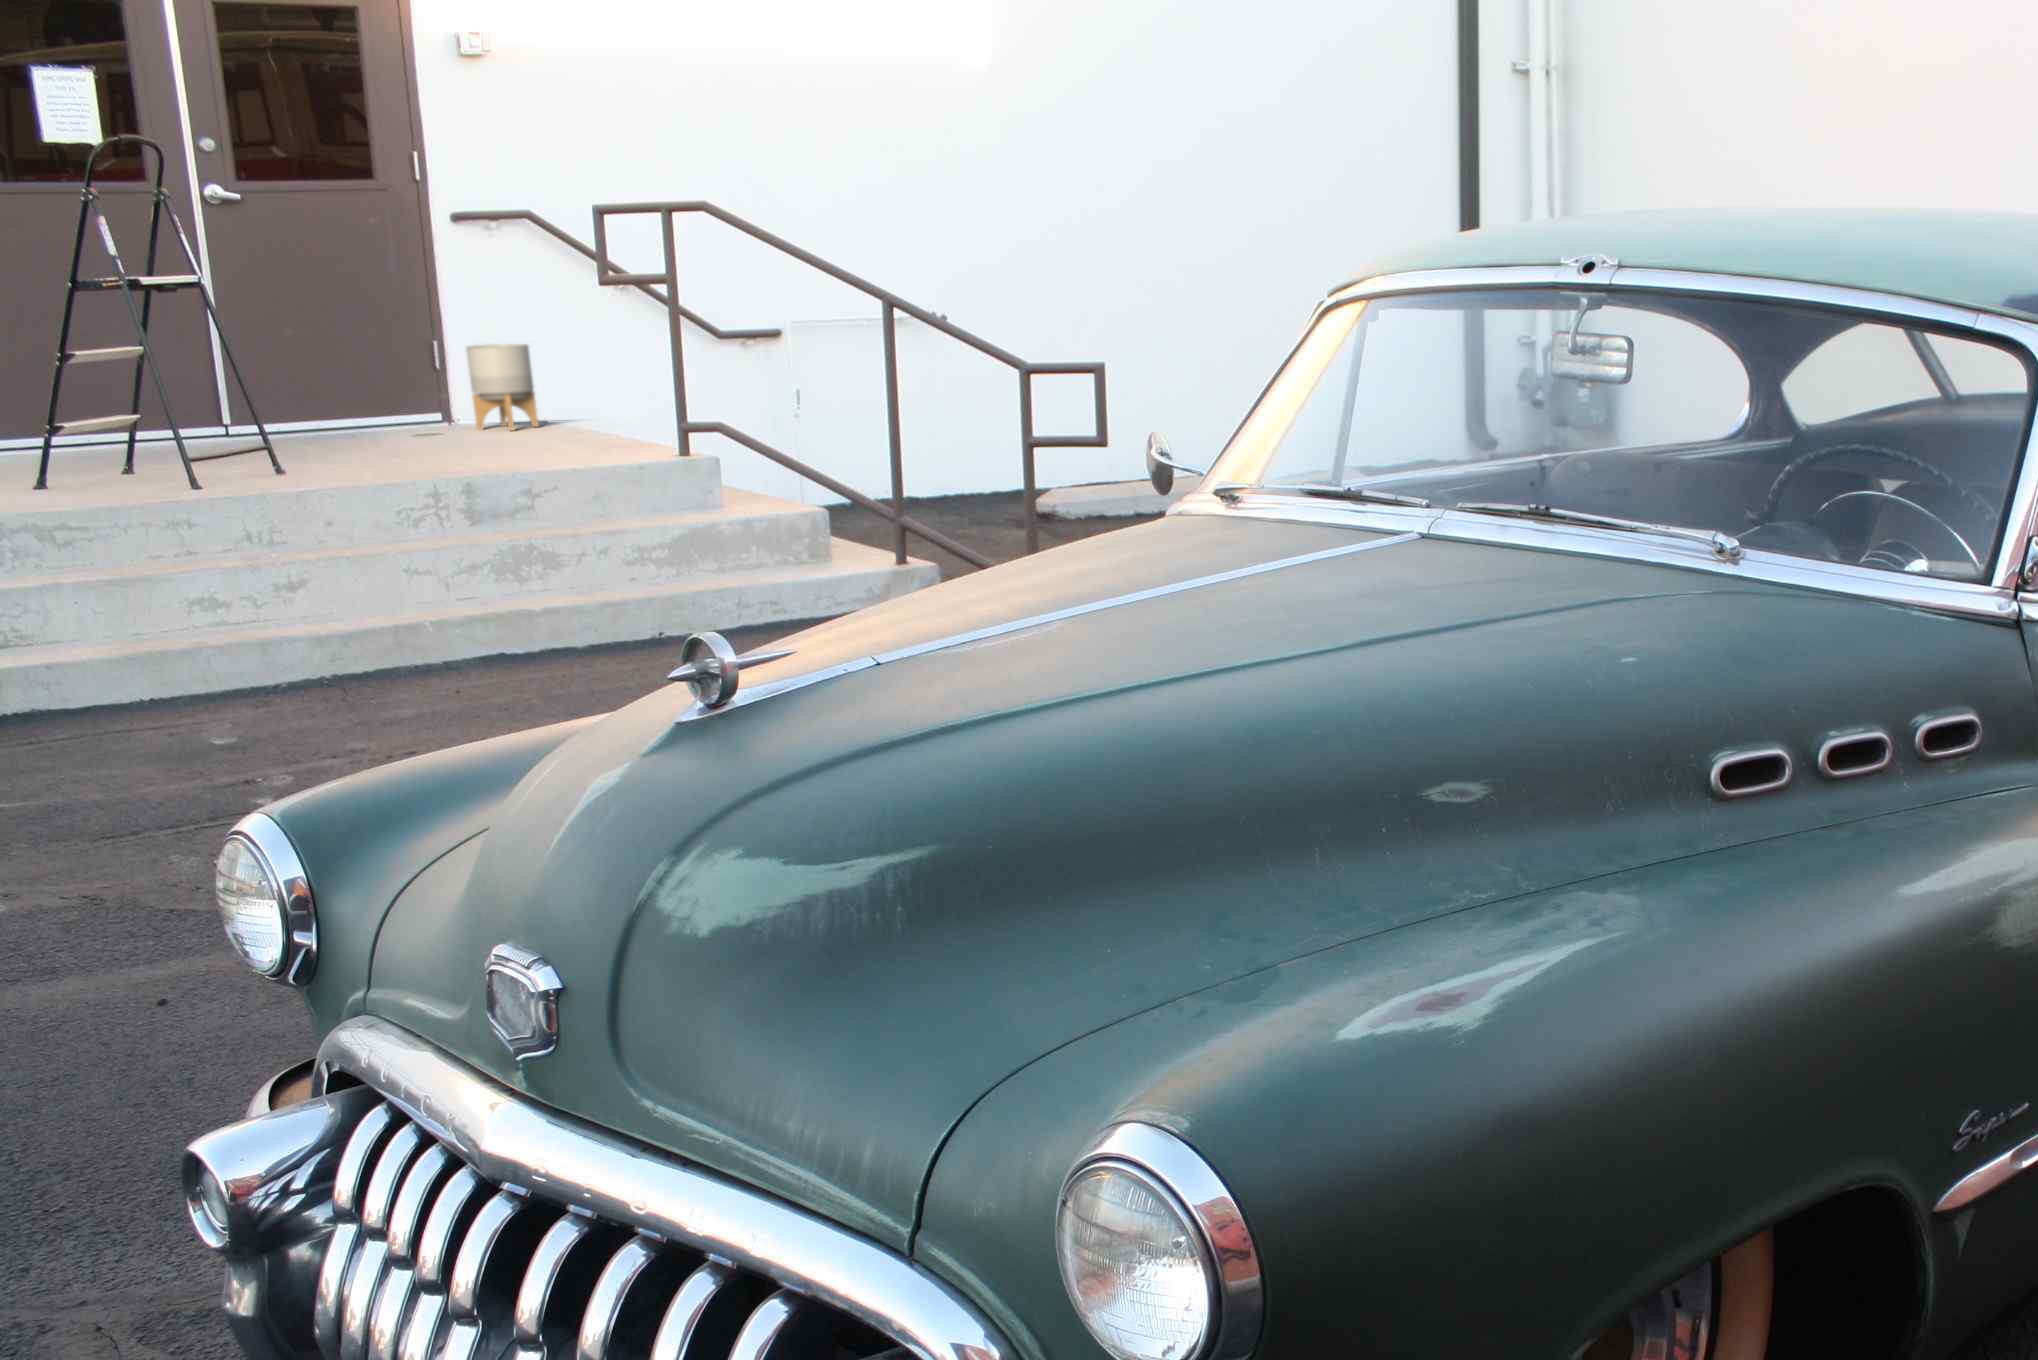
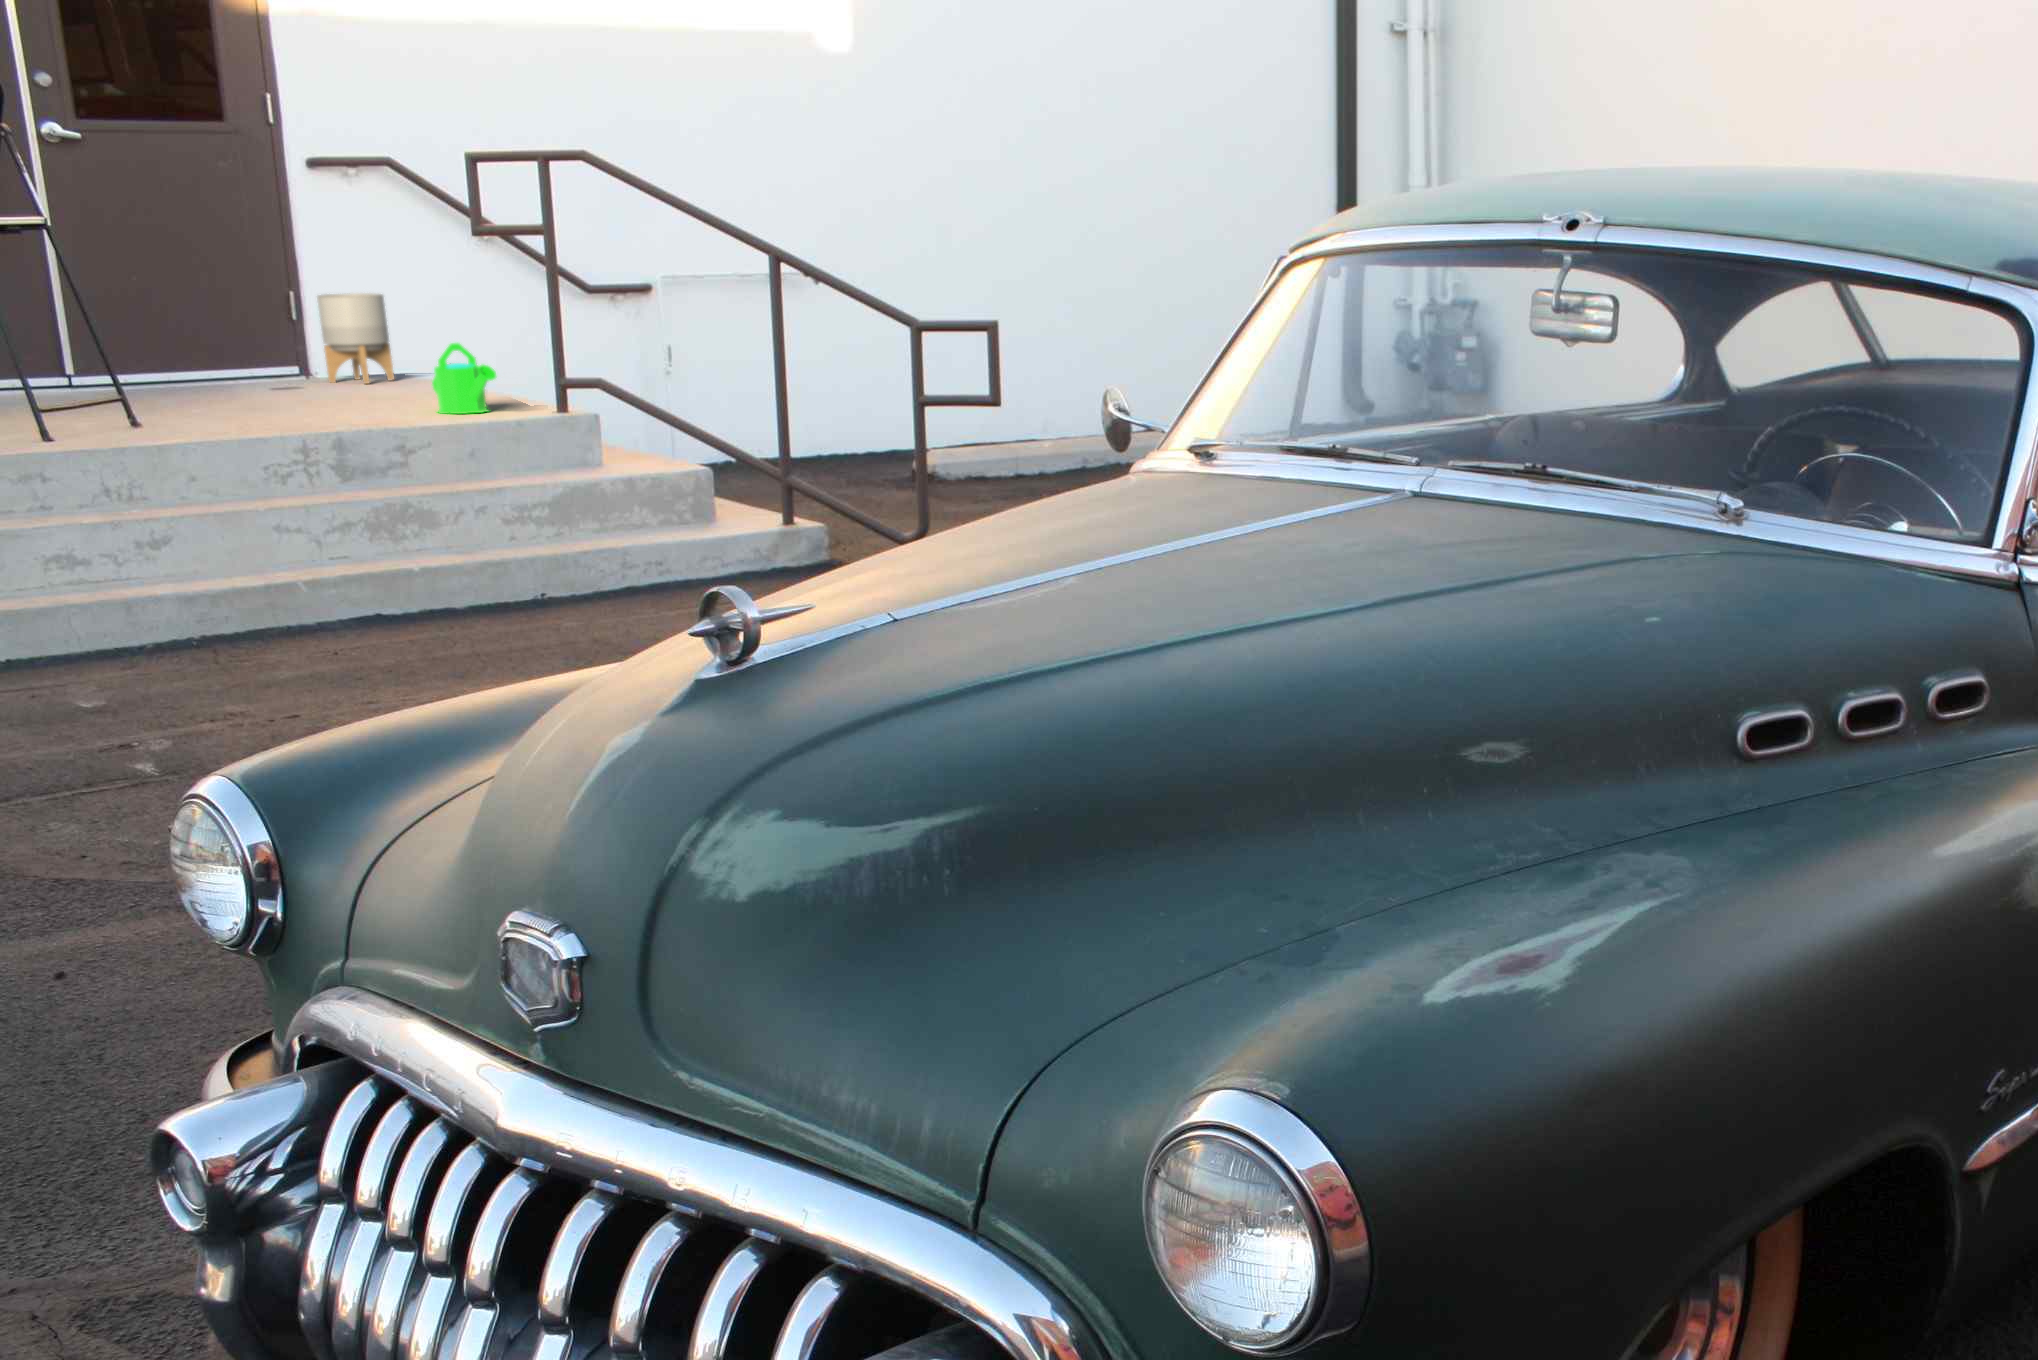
watering can: none [569,390,628,459] -> present [432,343,496,414]

